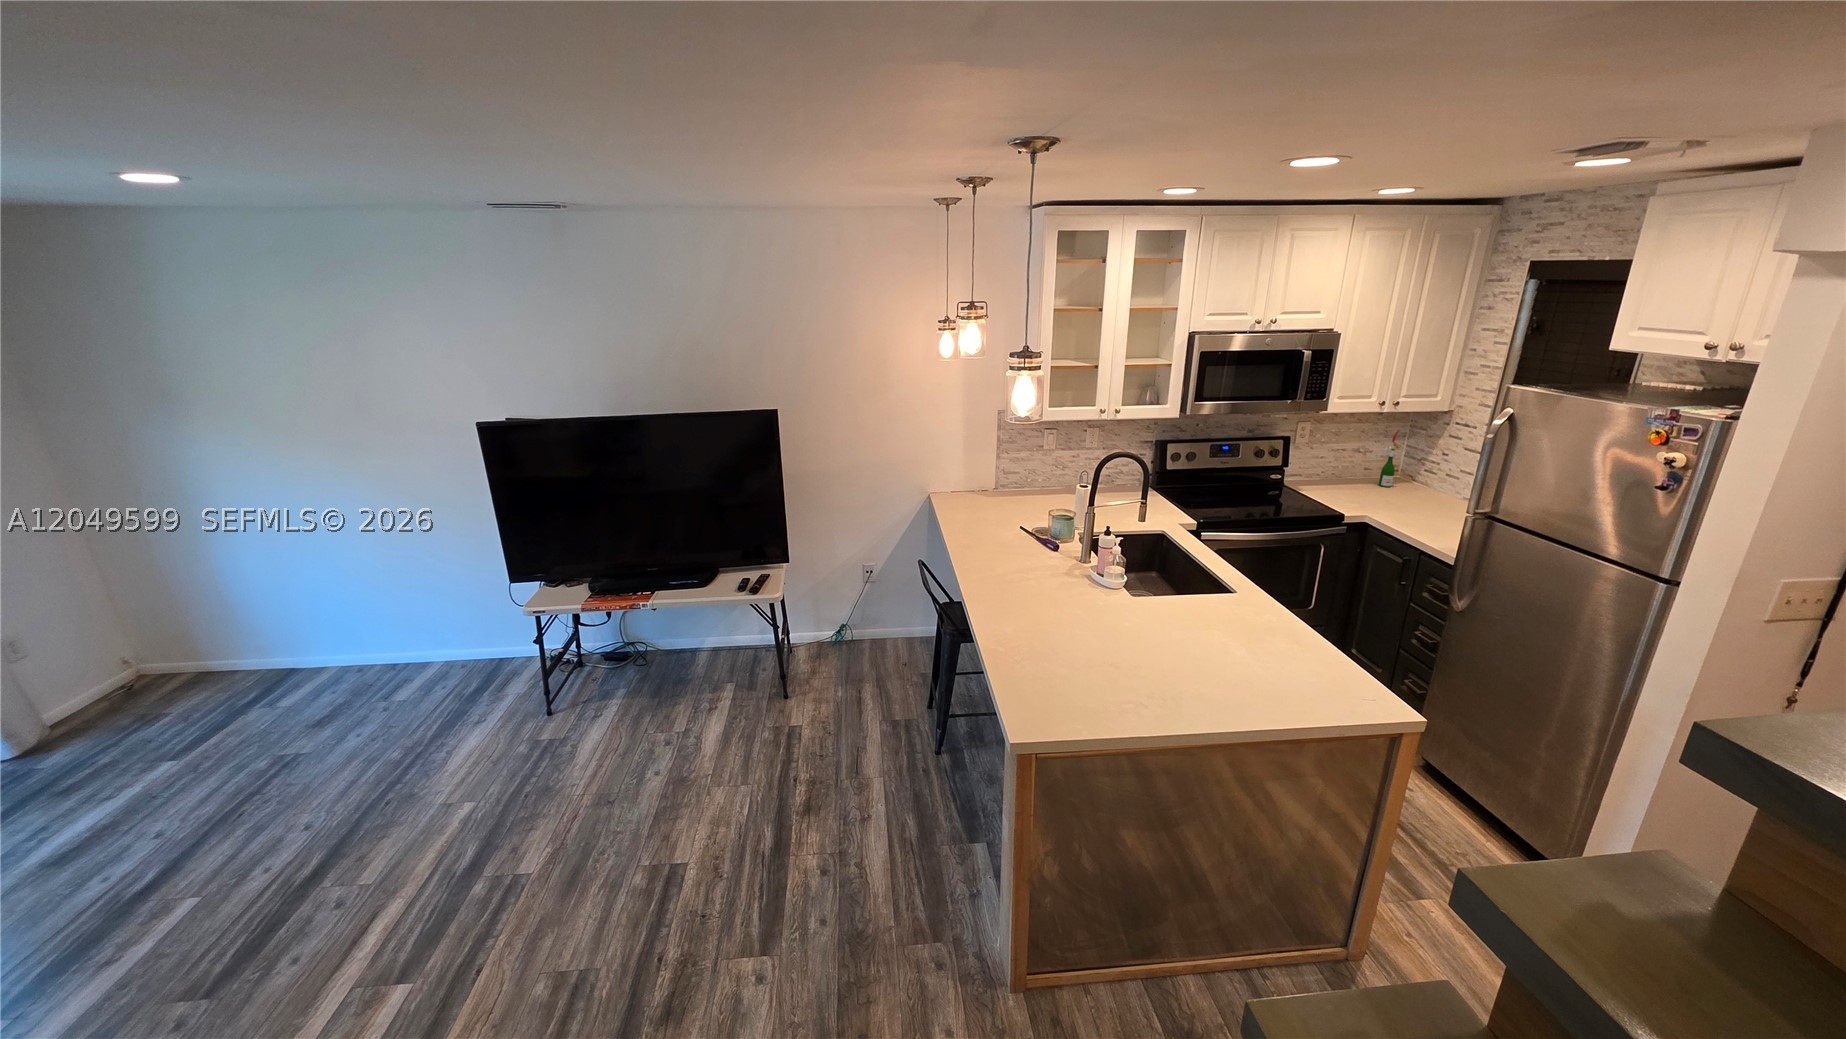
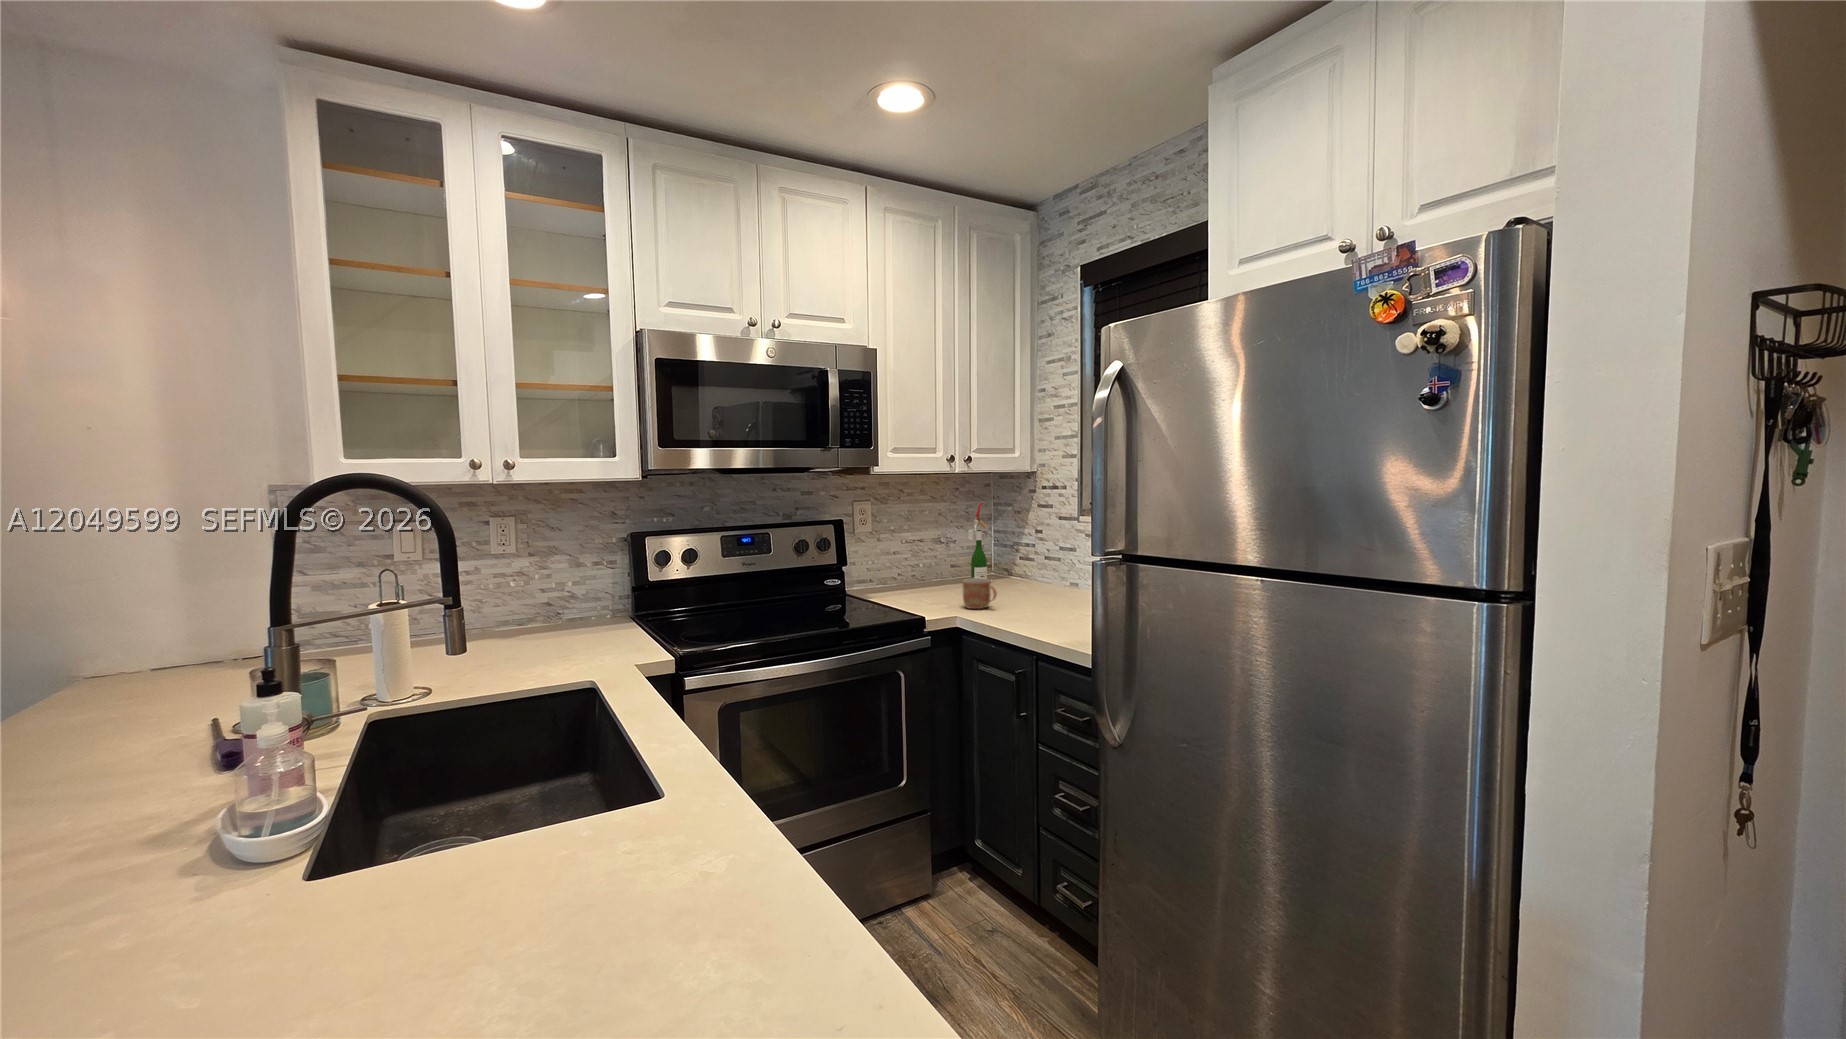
mug: none [1372,489,1399,511] -> present [962,578,997,609]

